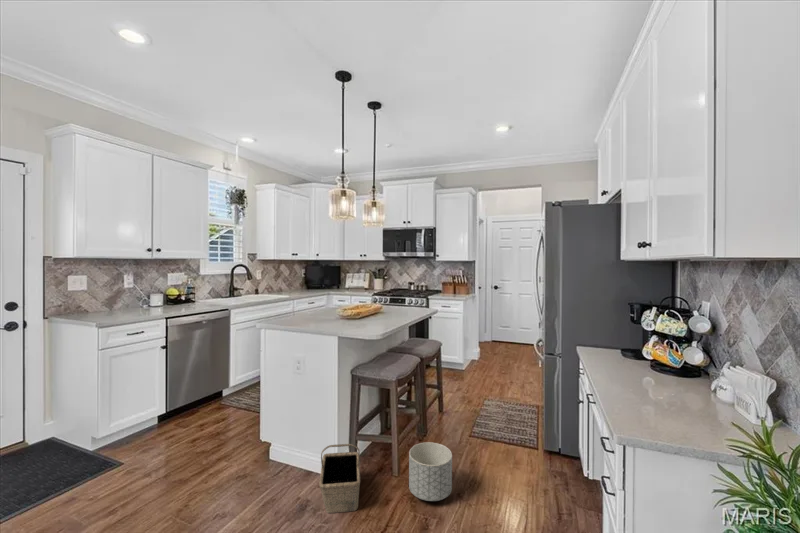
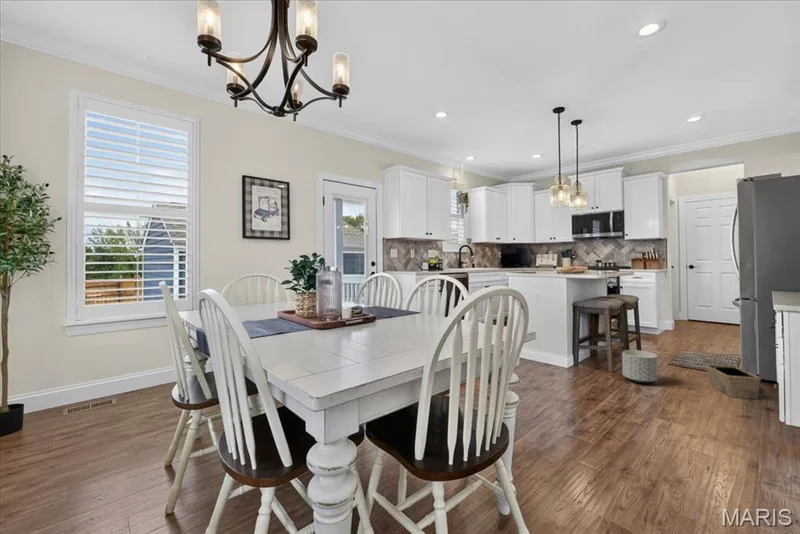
basket: present [319,444,360,513] -> present [706,354,761,399]

